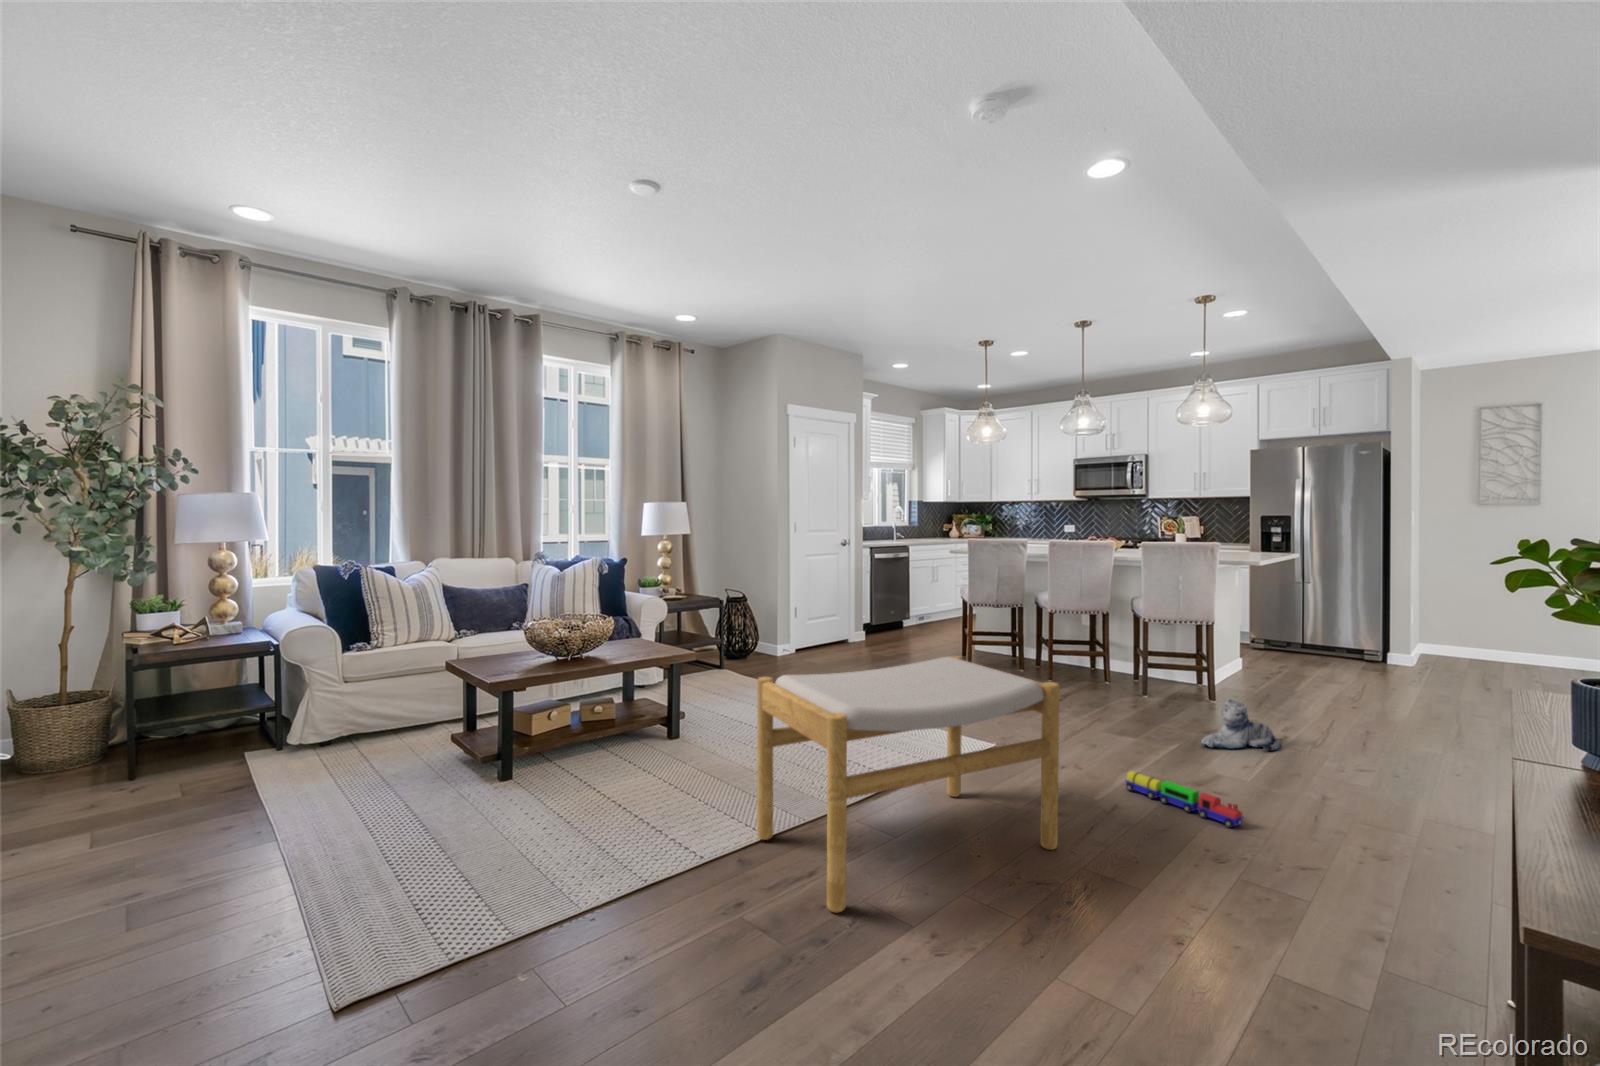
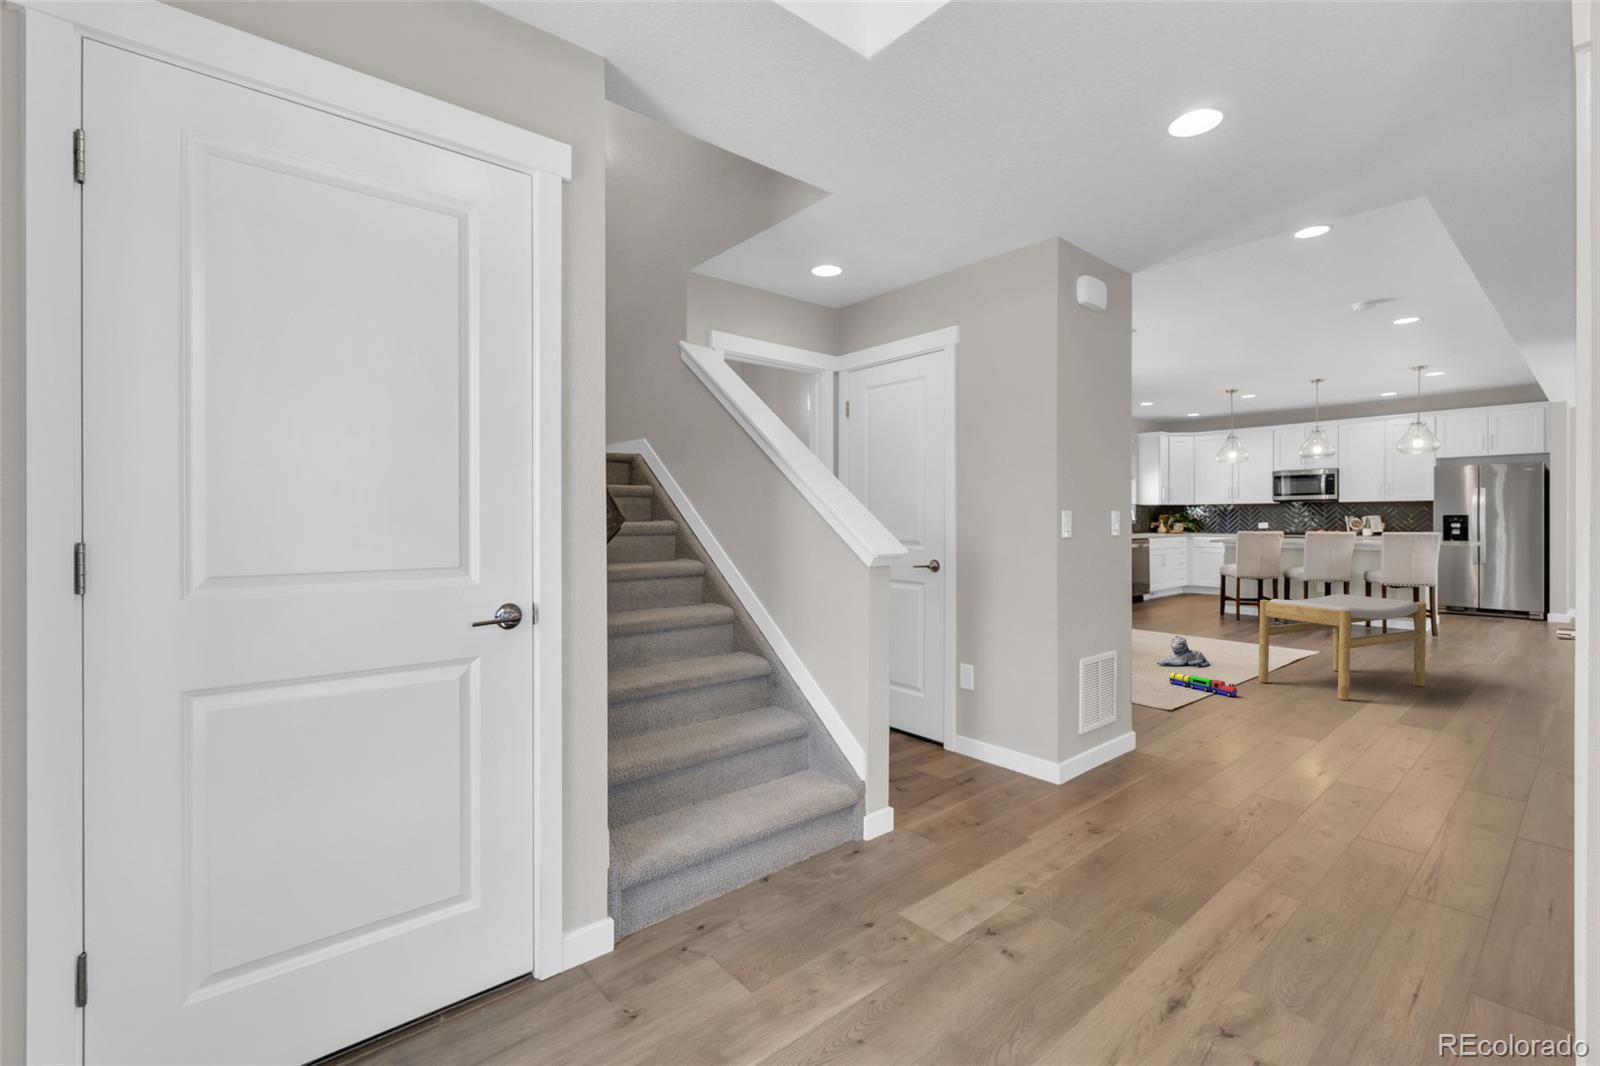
plush toy: present [1201,700,1281,751] -> present [1157,636,1209,667]
toy train: present [1126,771,1243,828] -> present [1169,672,1237,697]

